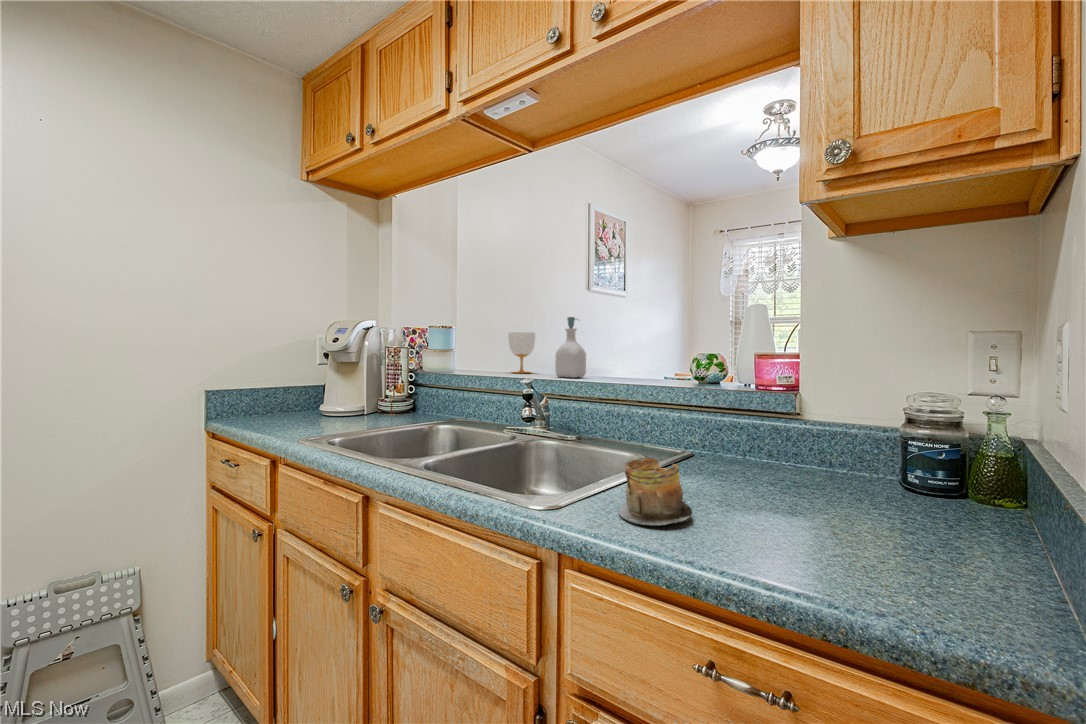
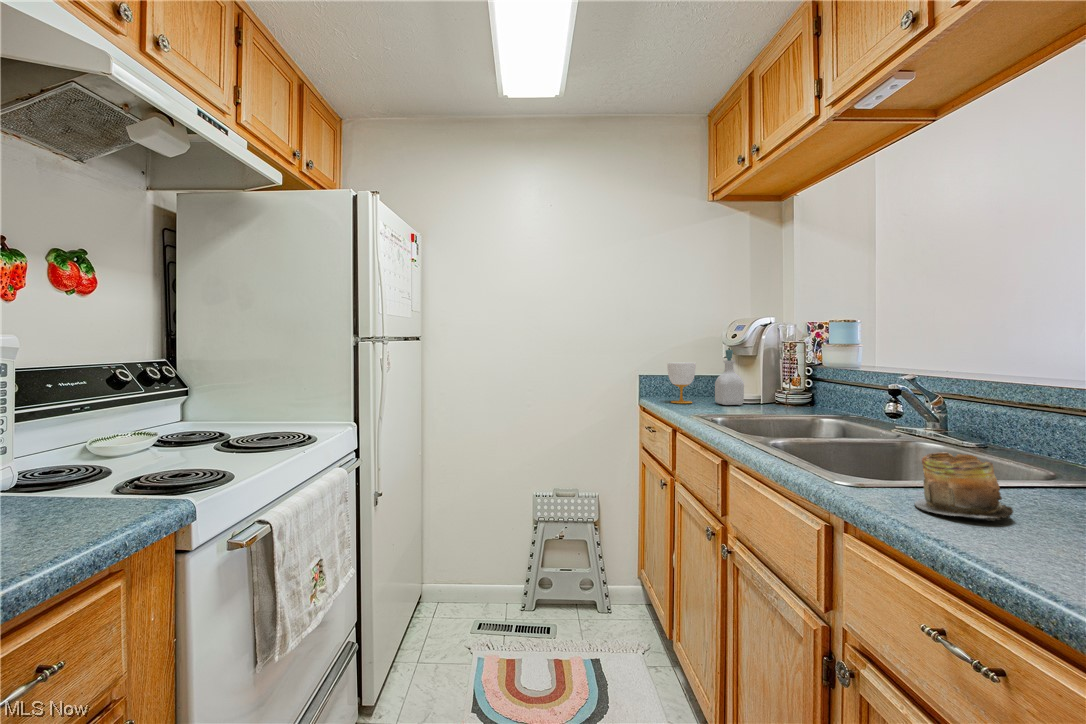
soap bottle: present [555,317,586,378] -> present [715,350,744,405]
cup: present [508,332,535,373] -> present [667,363,696,404]

